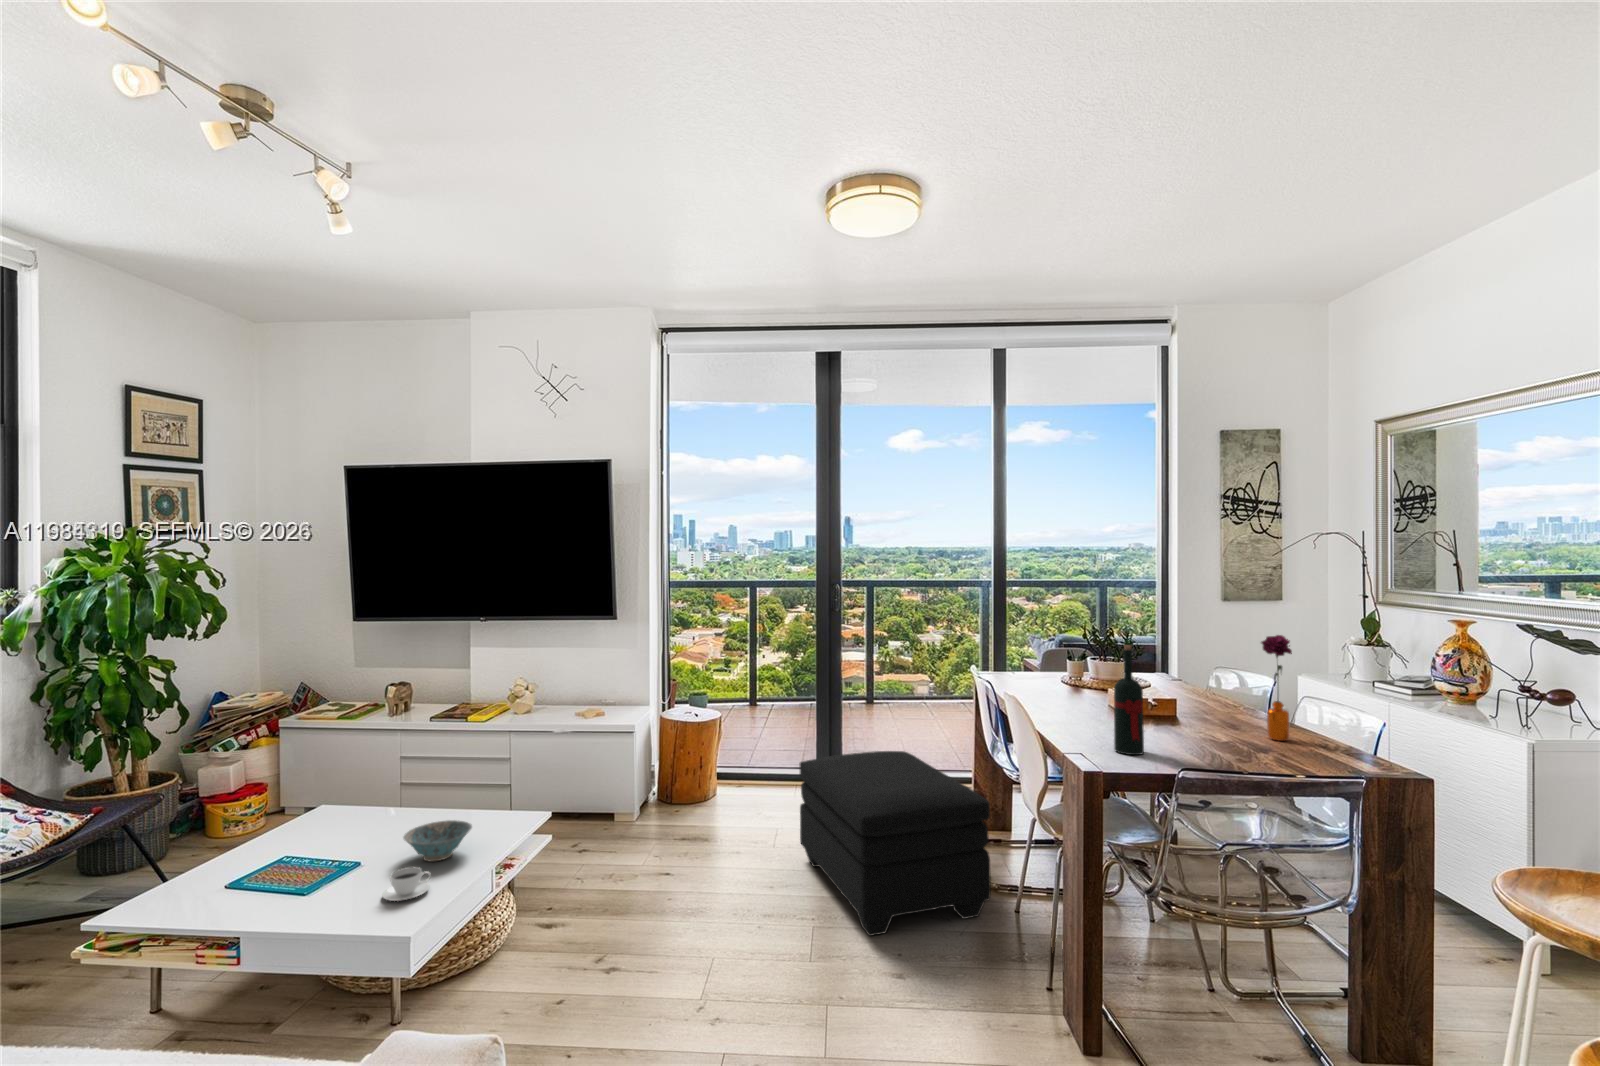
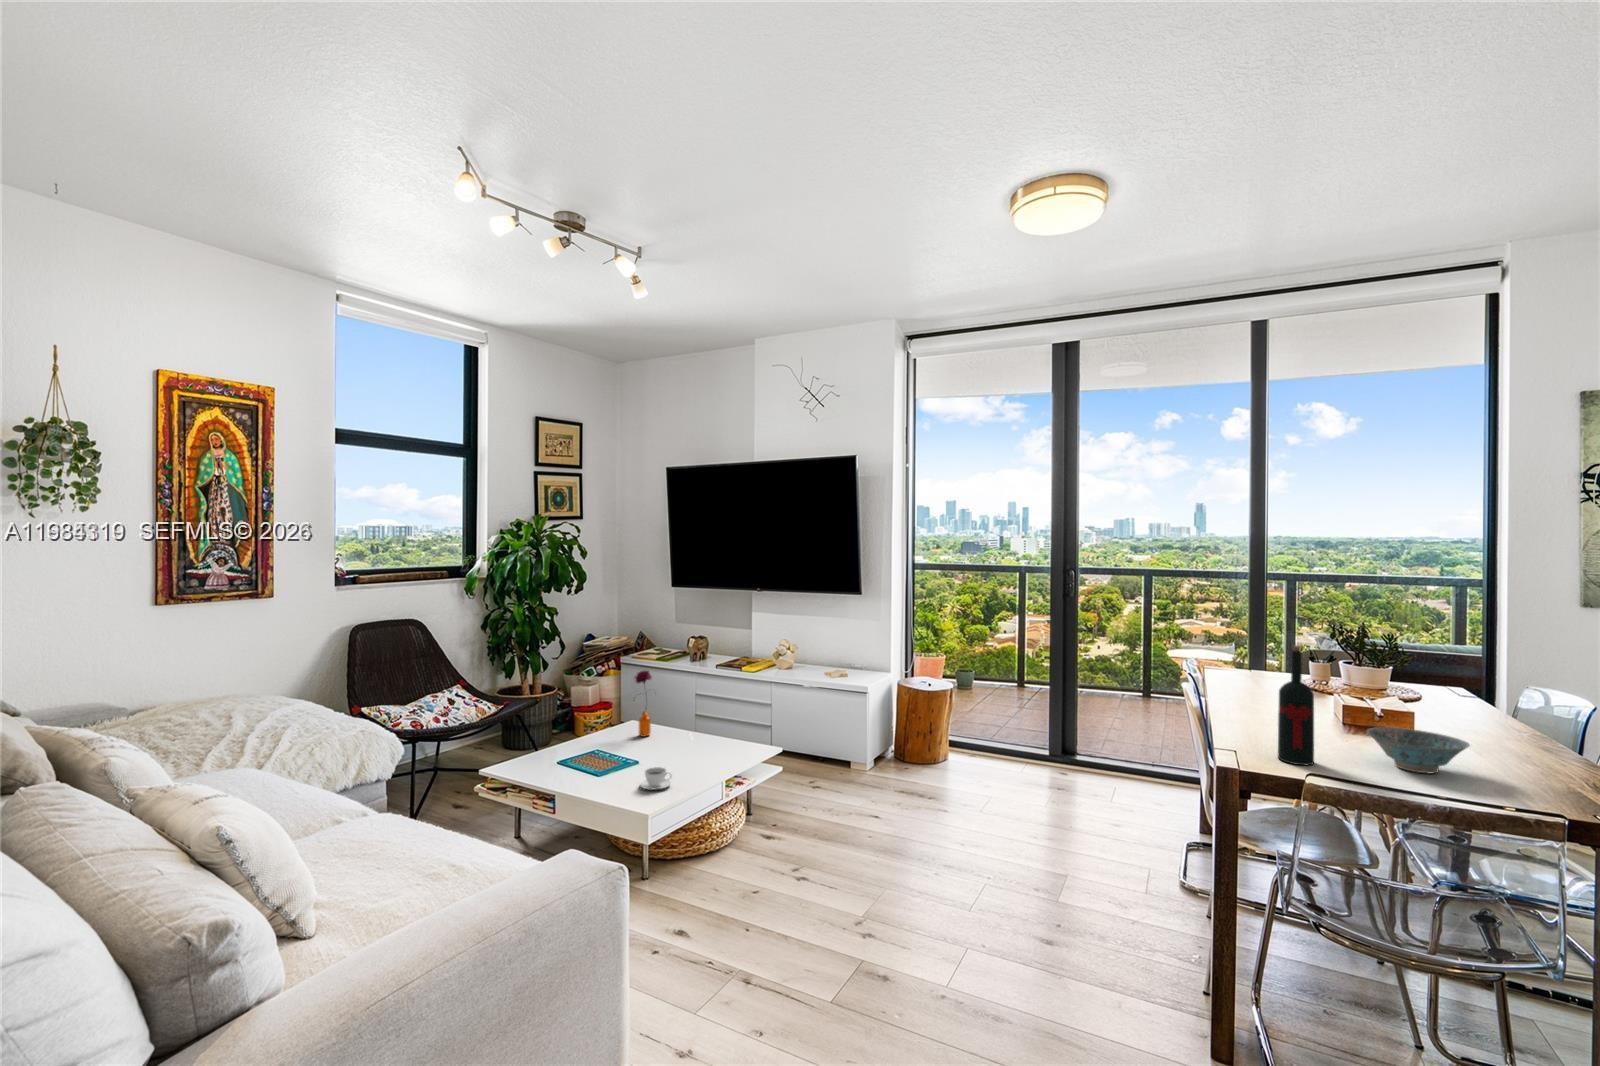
flower: present [1261,635,1292,741] -> present [635,671,652,737]
ottoman: present [799,751,991,936] -> none [999,736,1173,913]
ceramic bowl: present [403,820,472,862] -> present [1367,727,1469,773]

